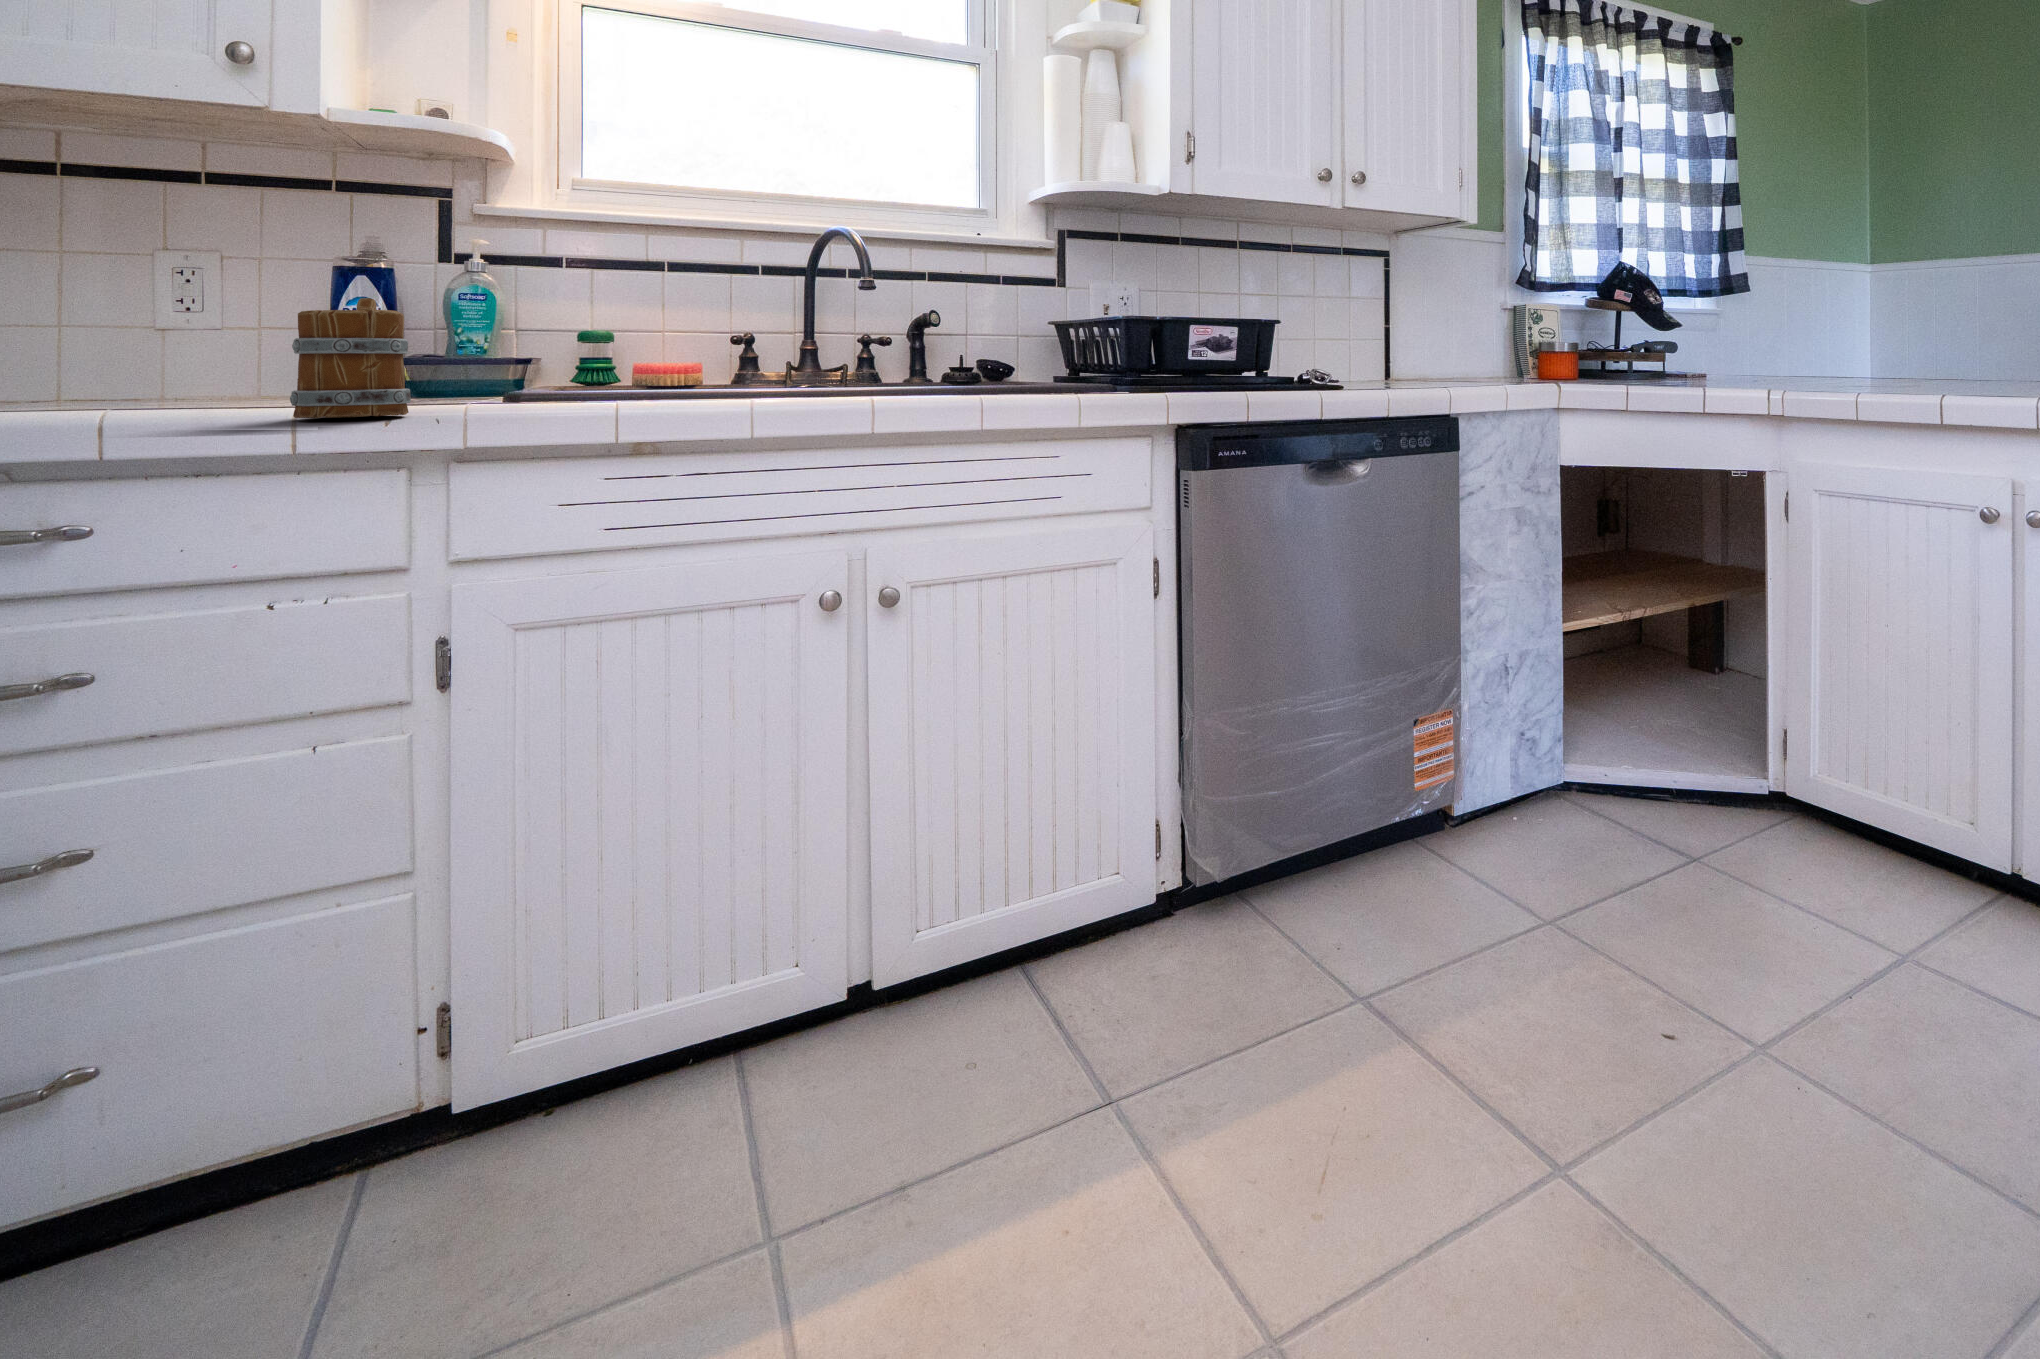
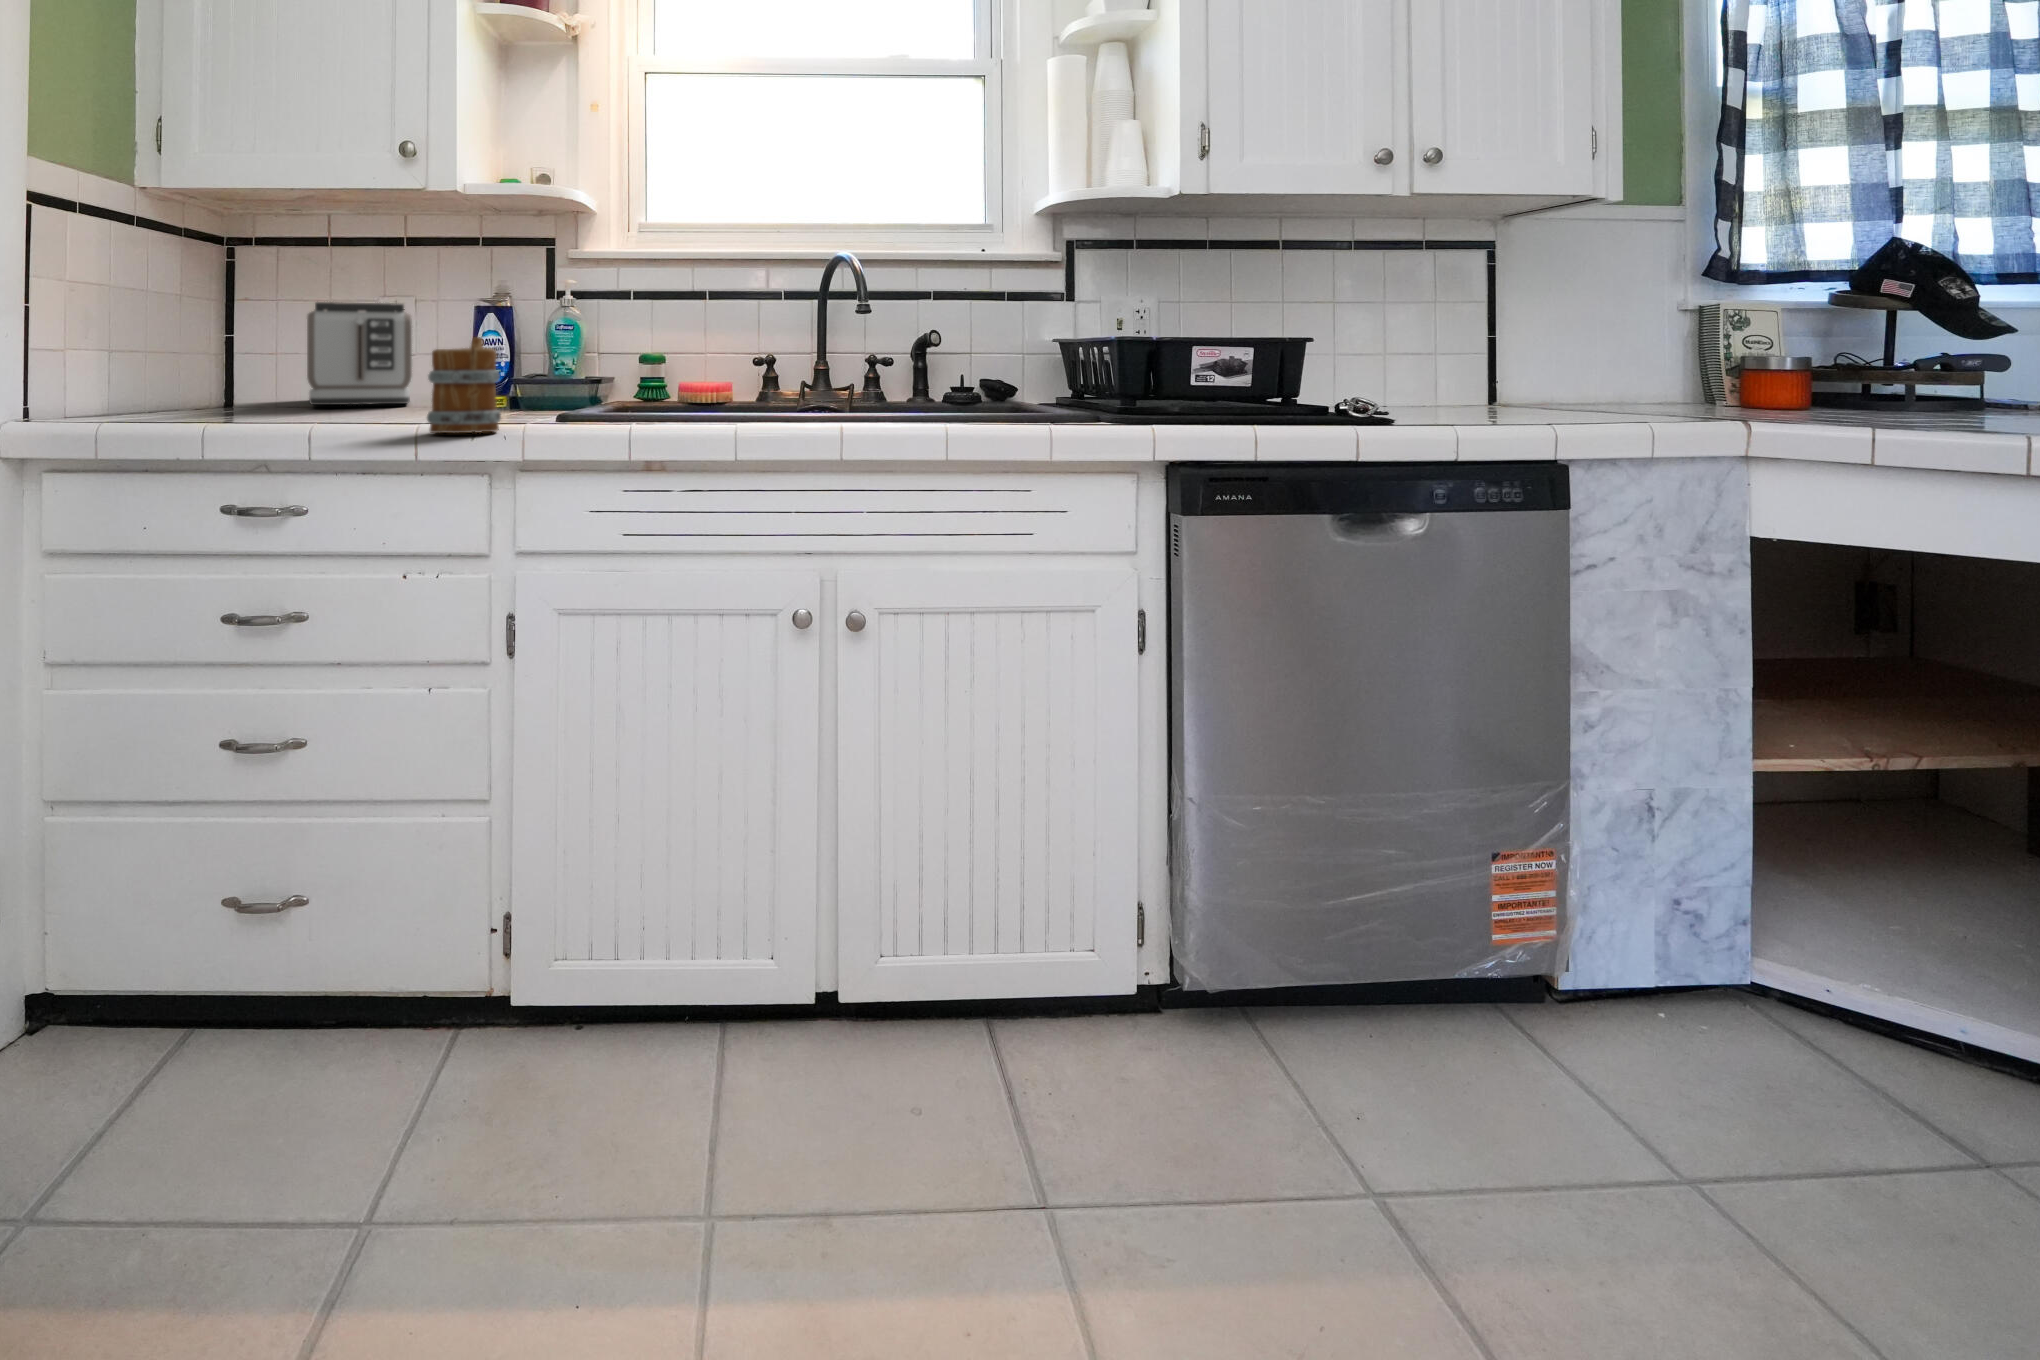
toaster: none [22,250,223,394] -> present [307,302,412,405]

